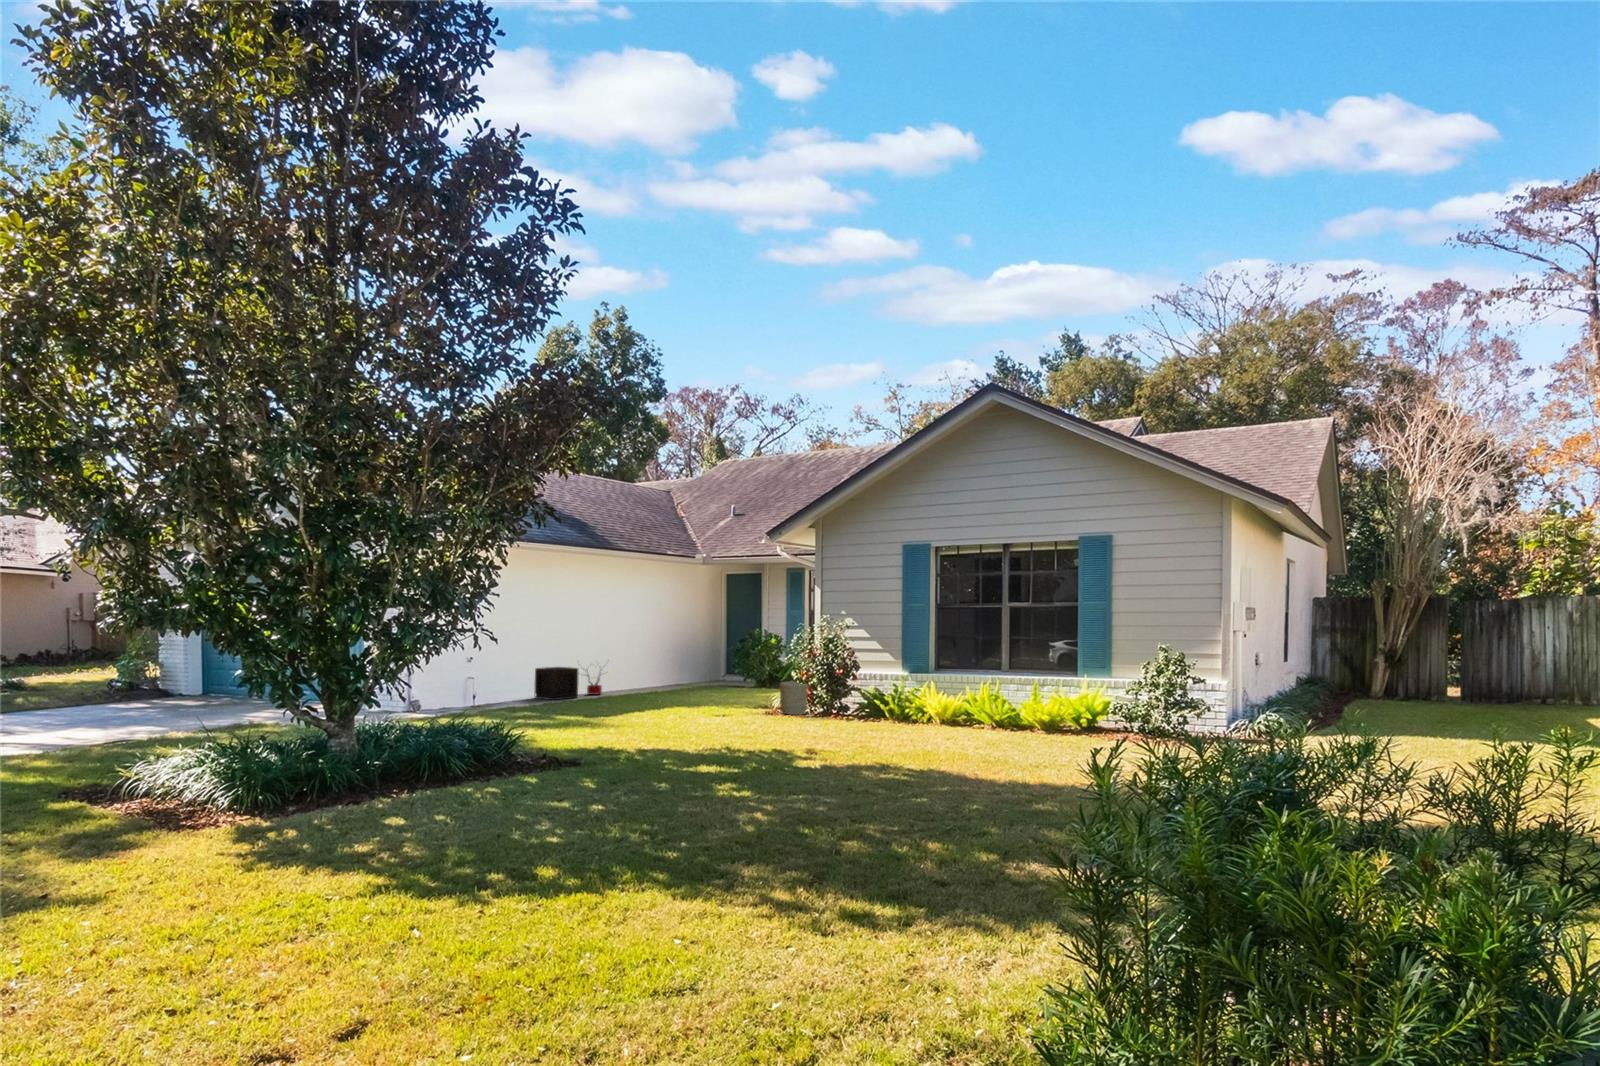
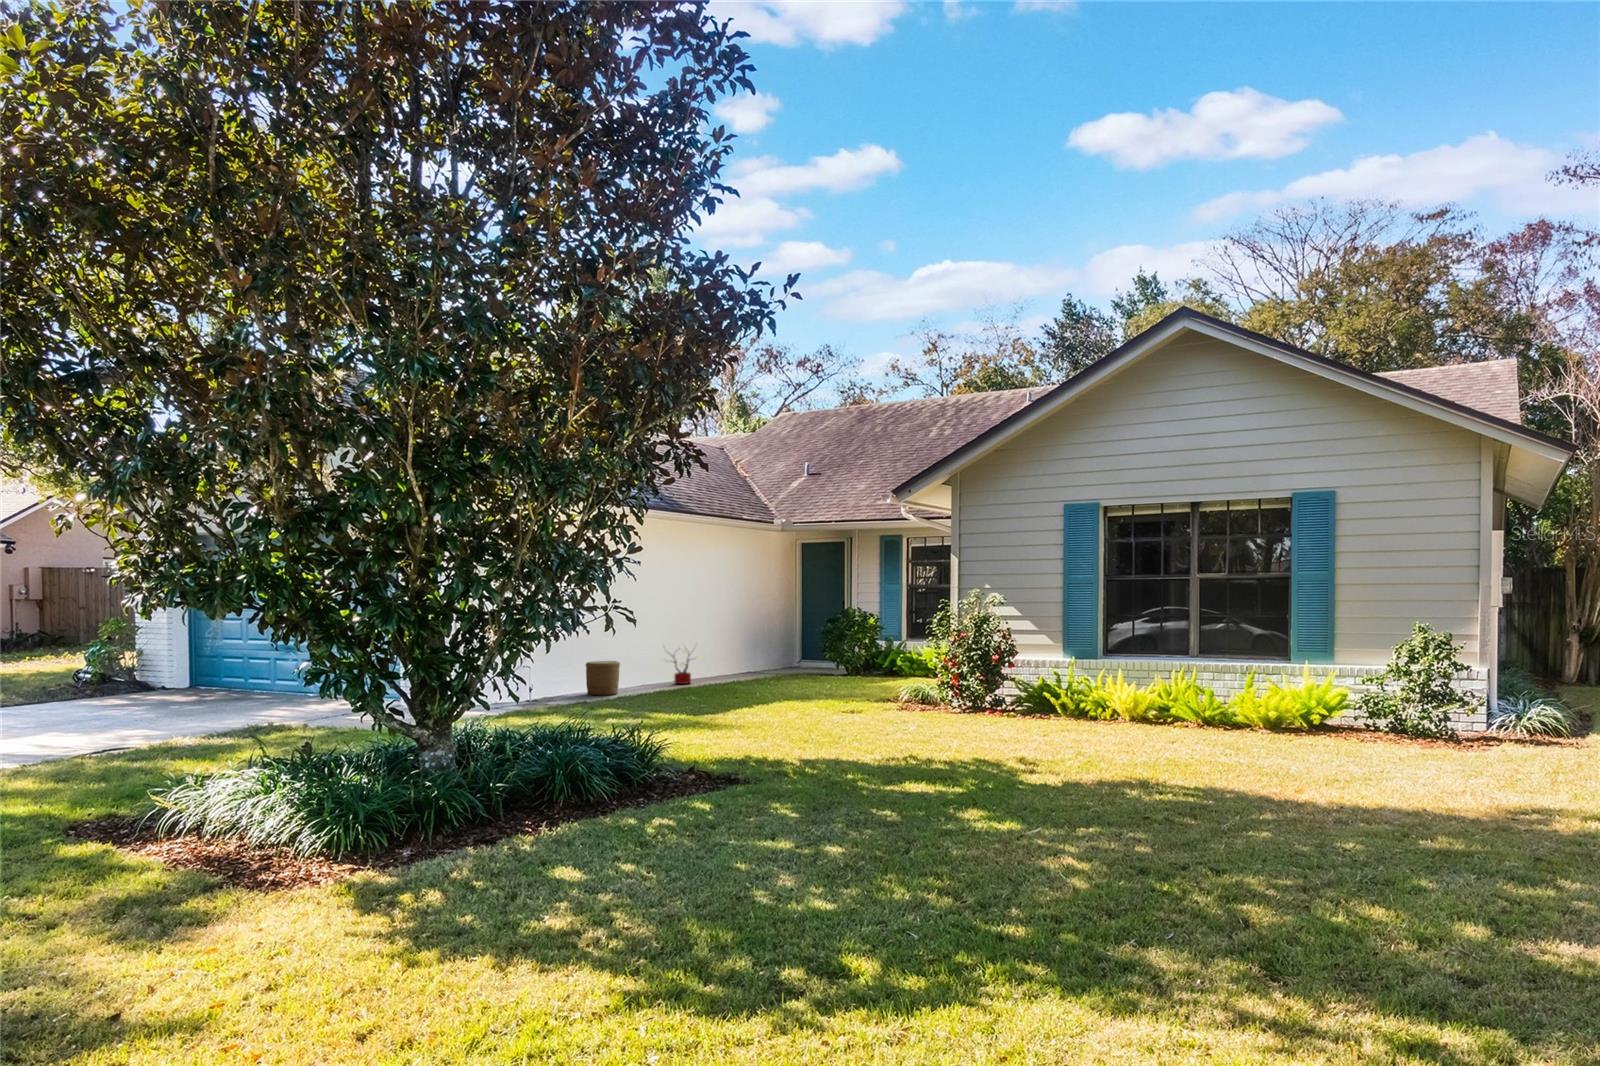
wooden crate: present [535,667,578,700] -> none [618,652,668,692]
woven basket: present [780,681,808,715] -> present [586,661,620,696]

